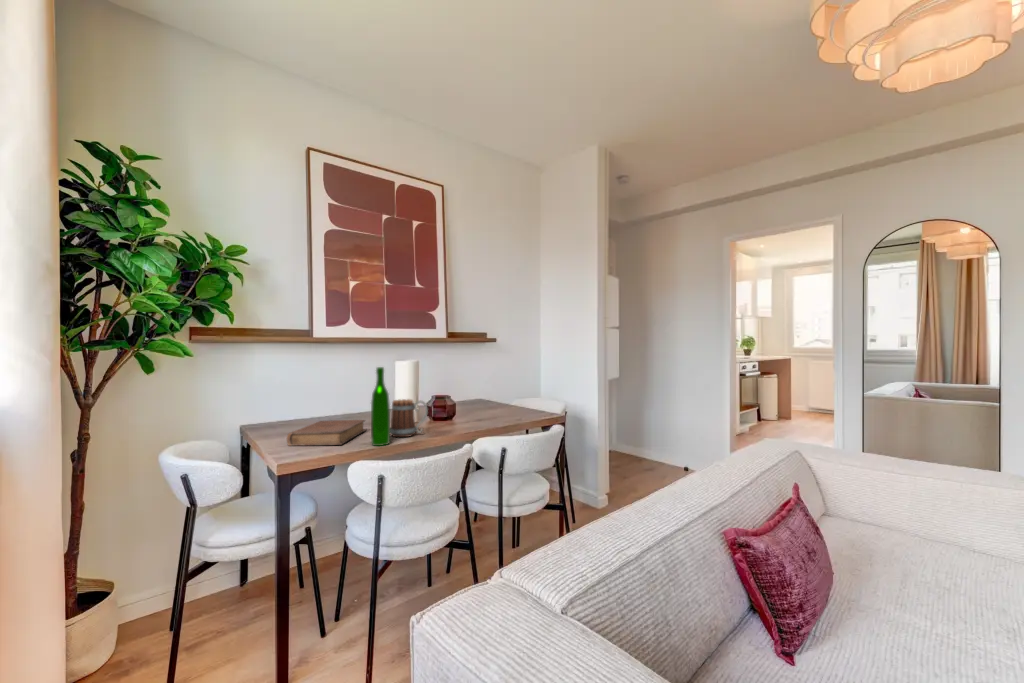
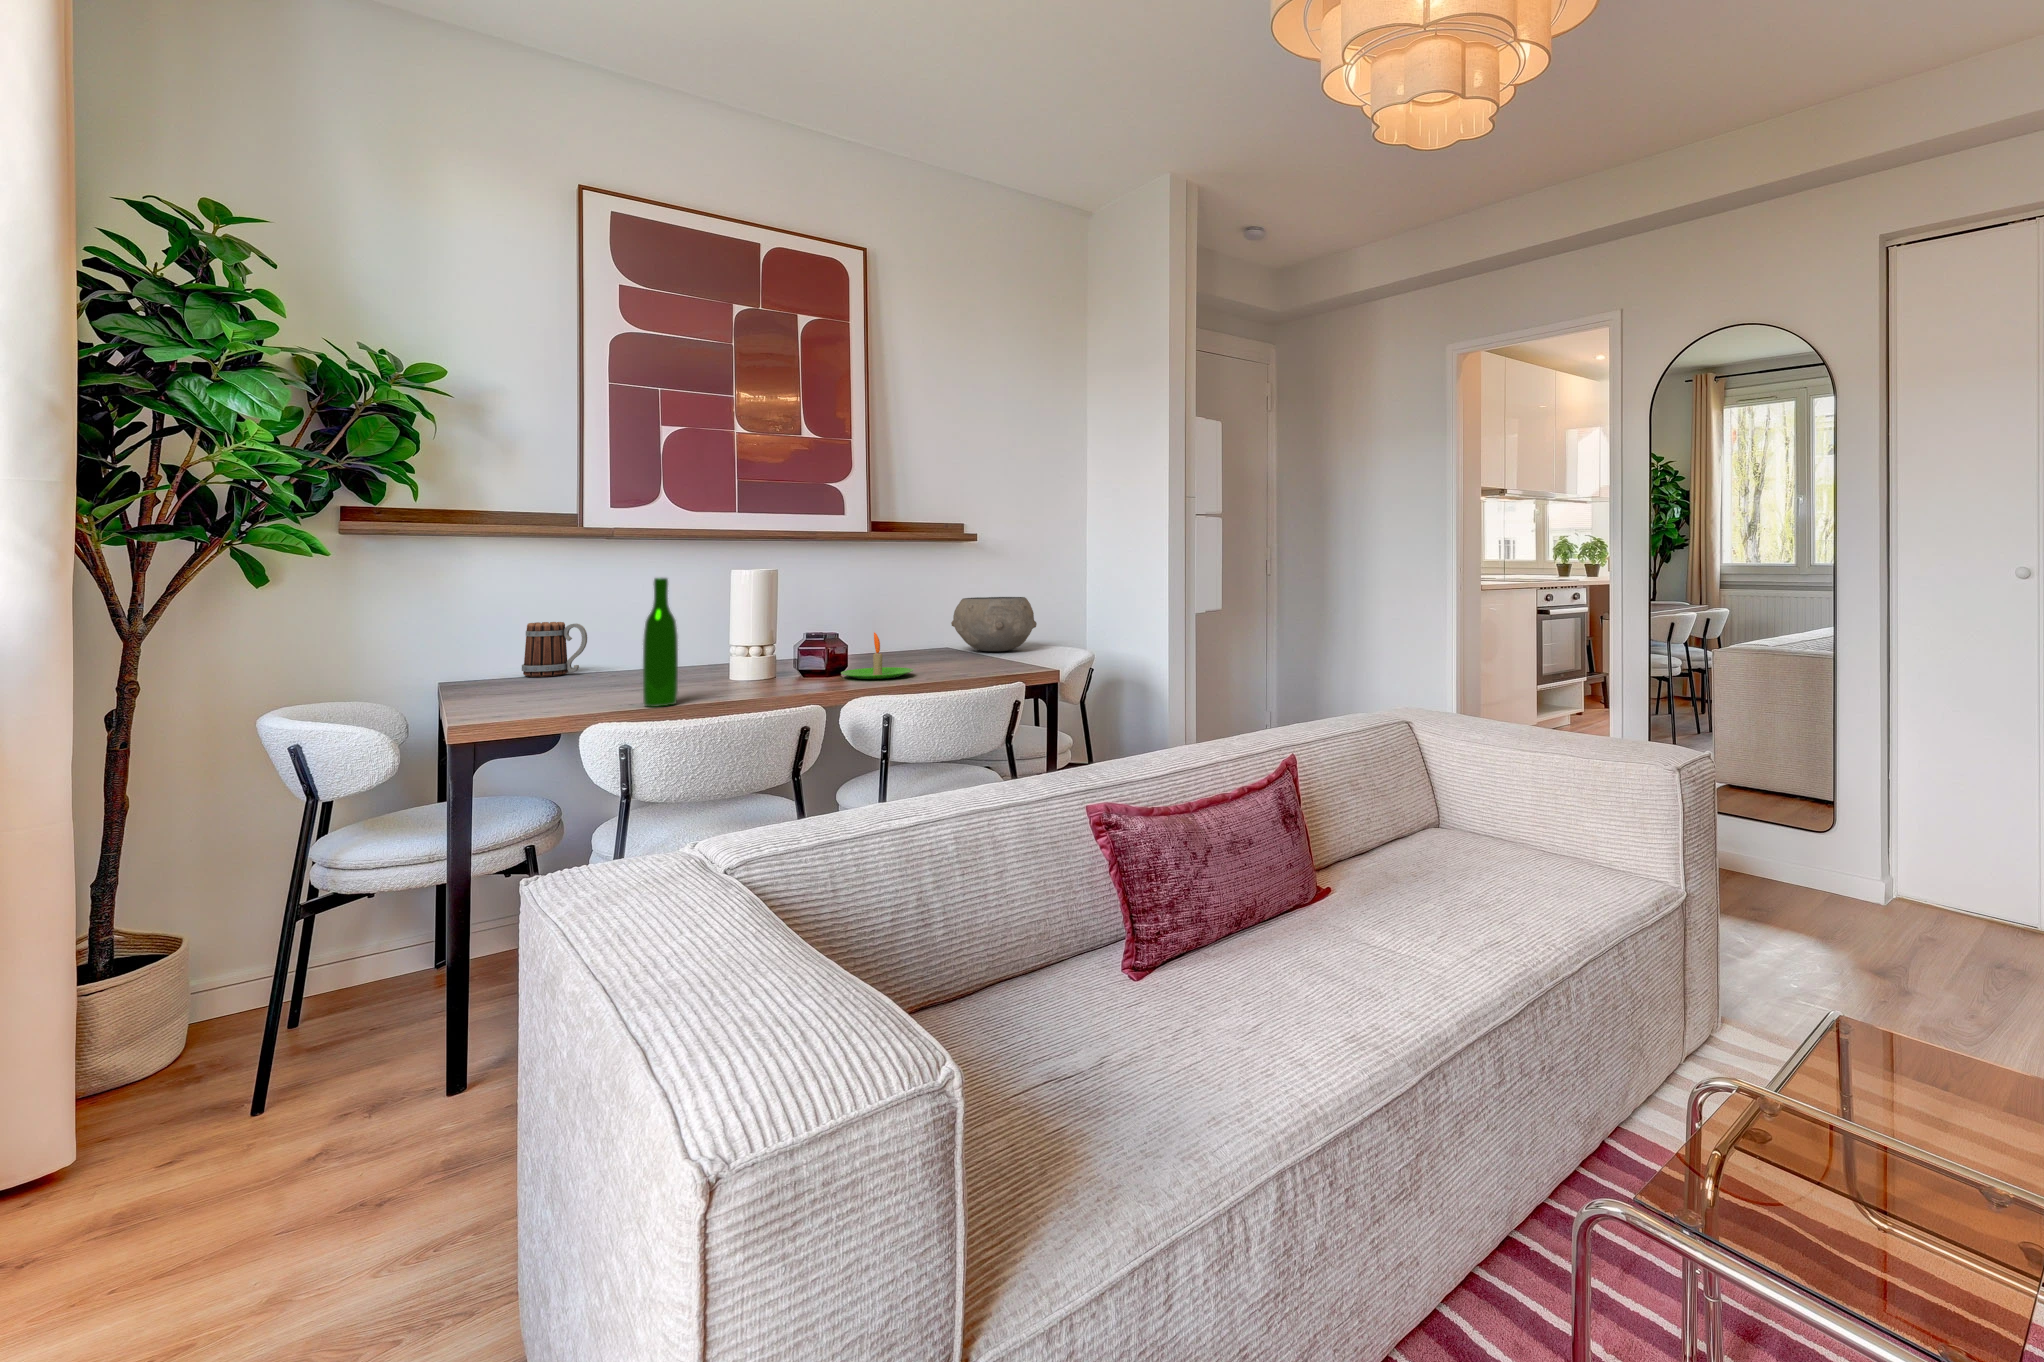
ceramic bowl: none [491,373,536,403] -> present [951,597,1037,651]
candle: none [458,396,497,423] -> present [841,632,914,679]
mug: present [390,399,428,437] -> present [522,622,587,677]
book: present [287,420,366,446] -> none [494,669,660,706]

